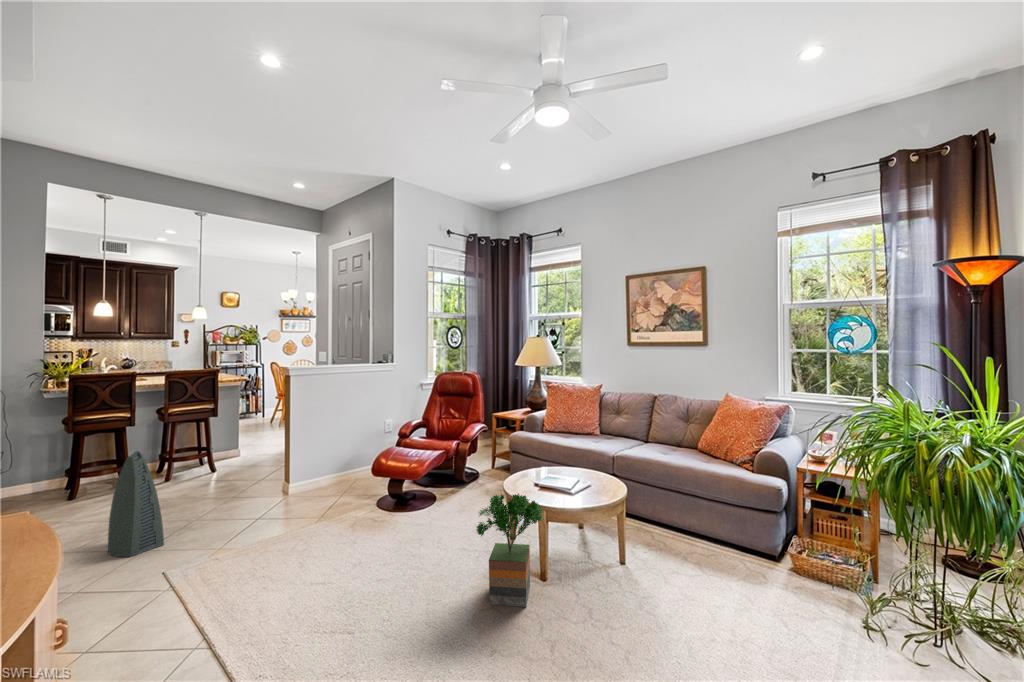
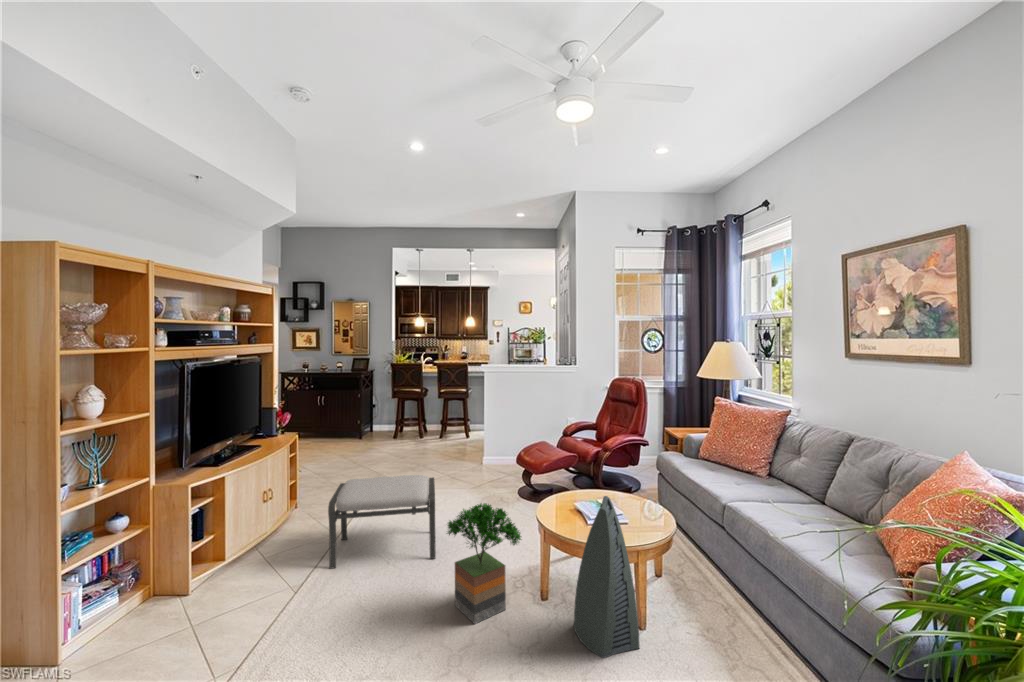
air purifier: present [108,451,164,557] -> present [574,496,640,658]
ottoman: none [249,498,406,647] -> present [328,475,436,569]

